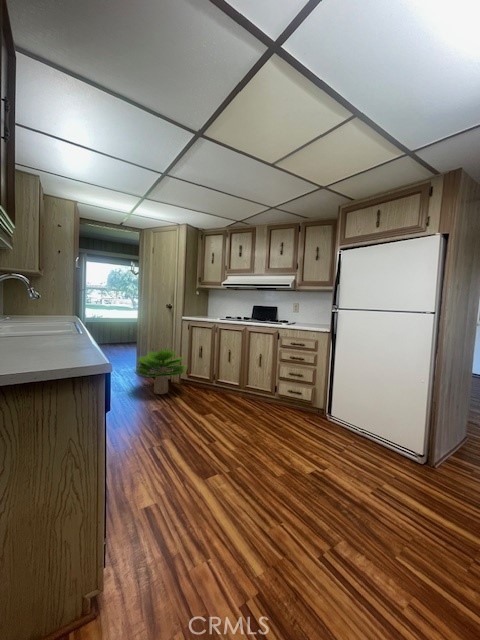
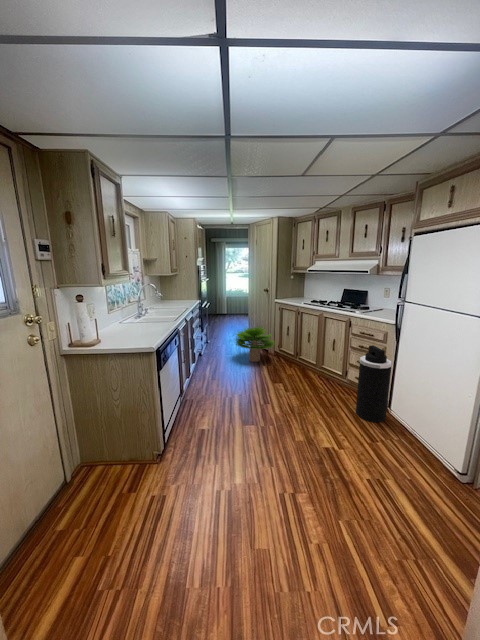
trash can: none [301,353,333,432] -> present [356,345,392,422]

